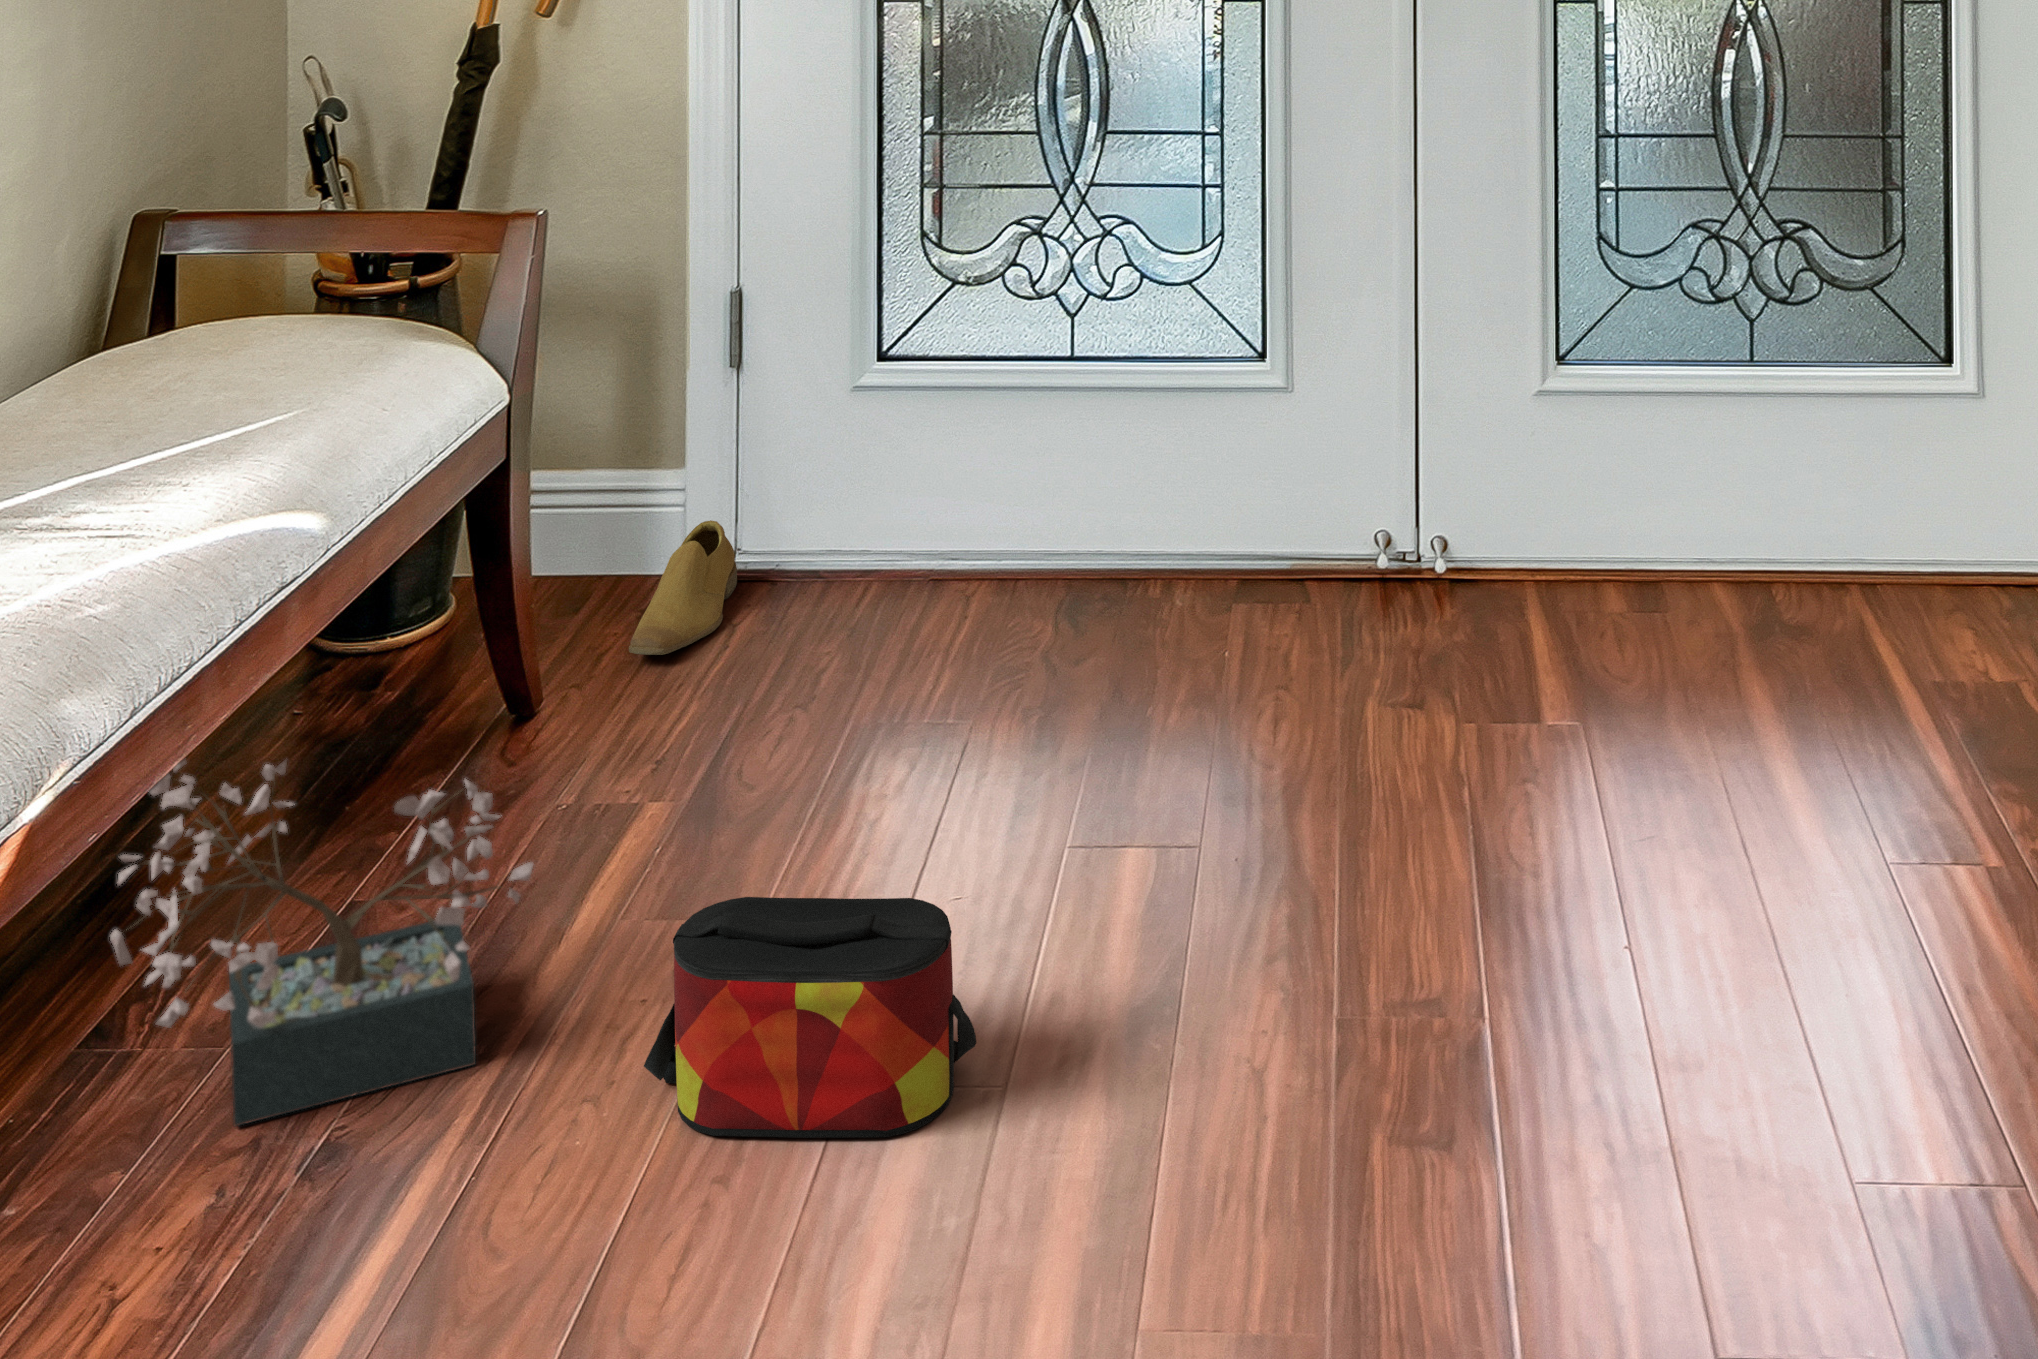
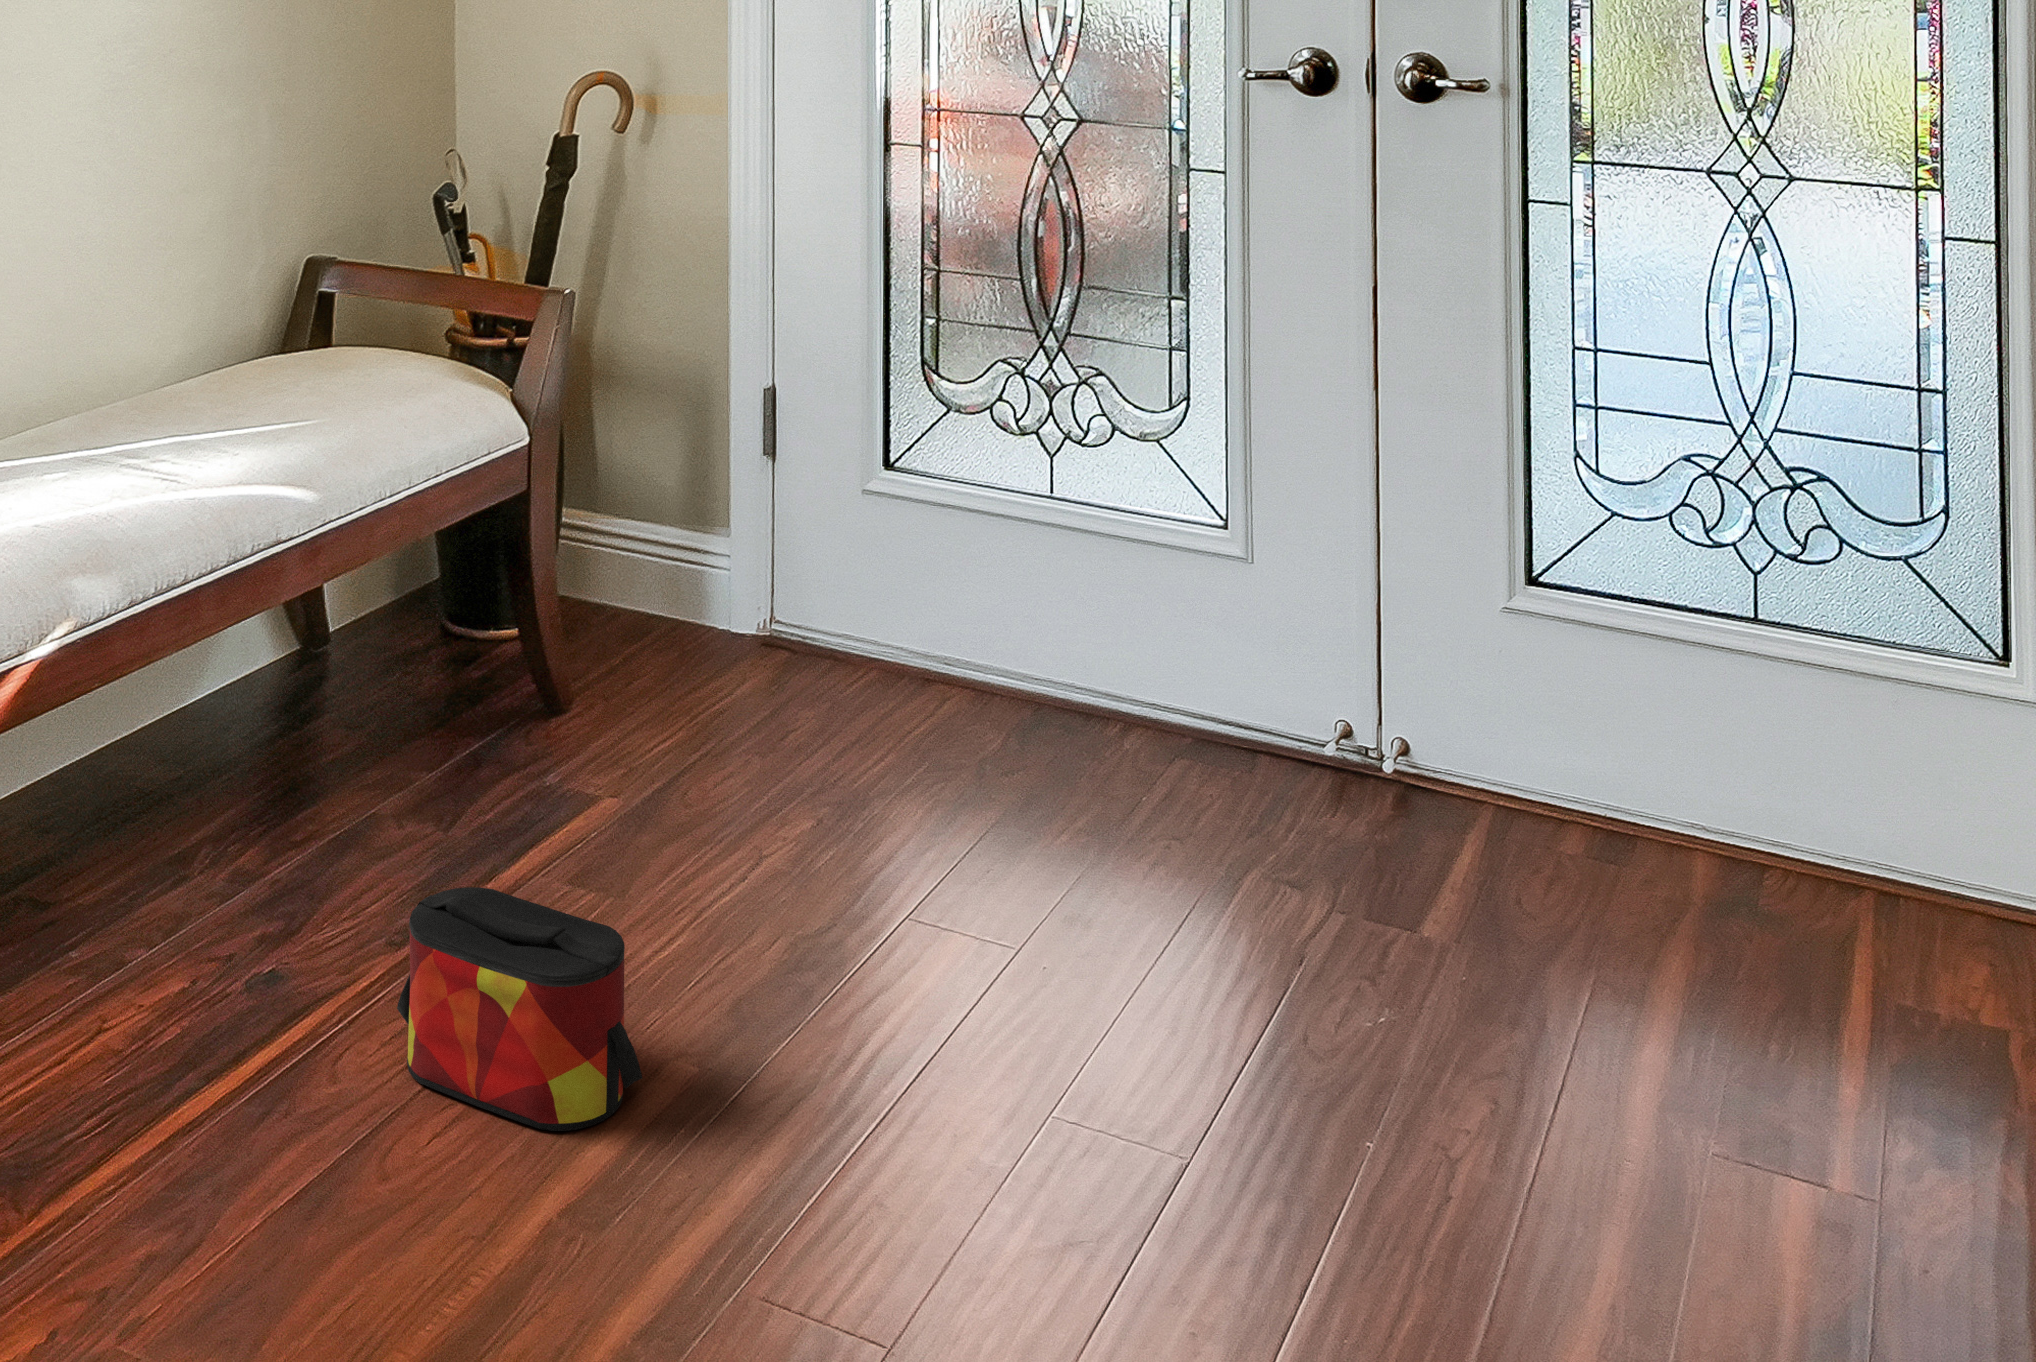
shoe: present [629,520,737,655] -> none [623,592,753,698]
decorative plant: present [110,760,533,1127] -> none [66,668,372,975]

